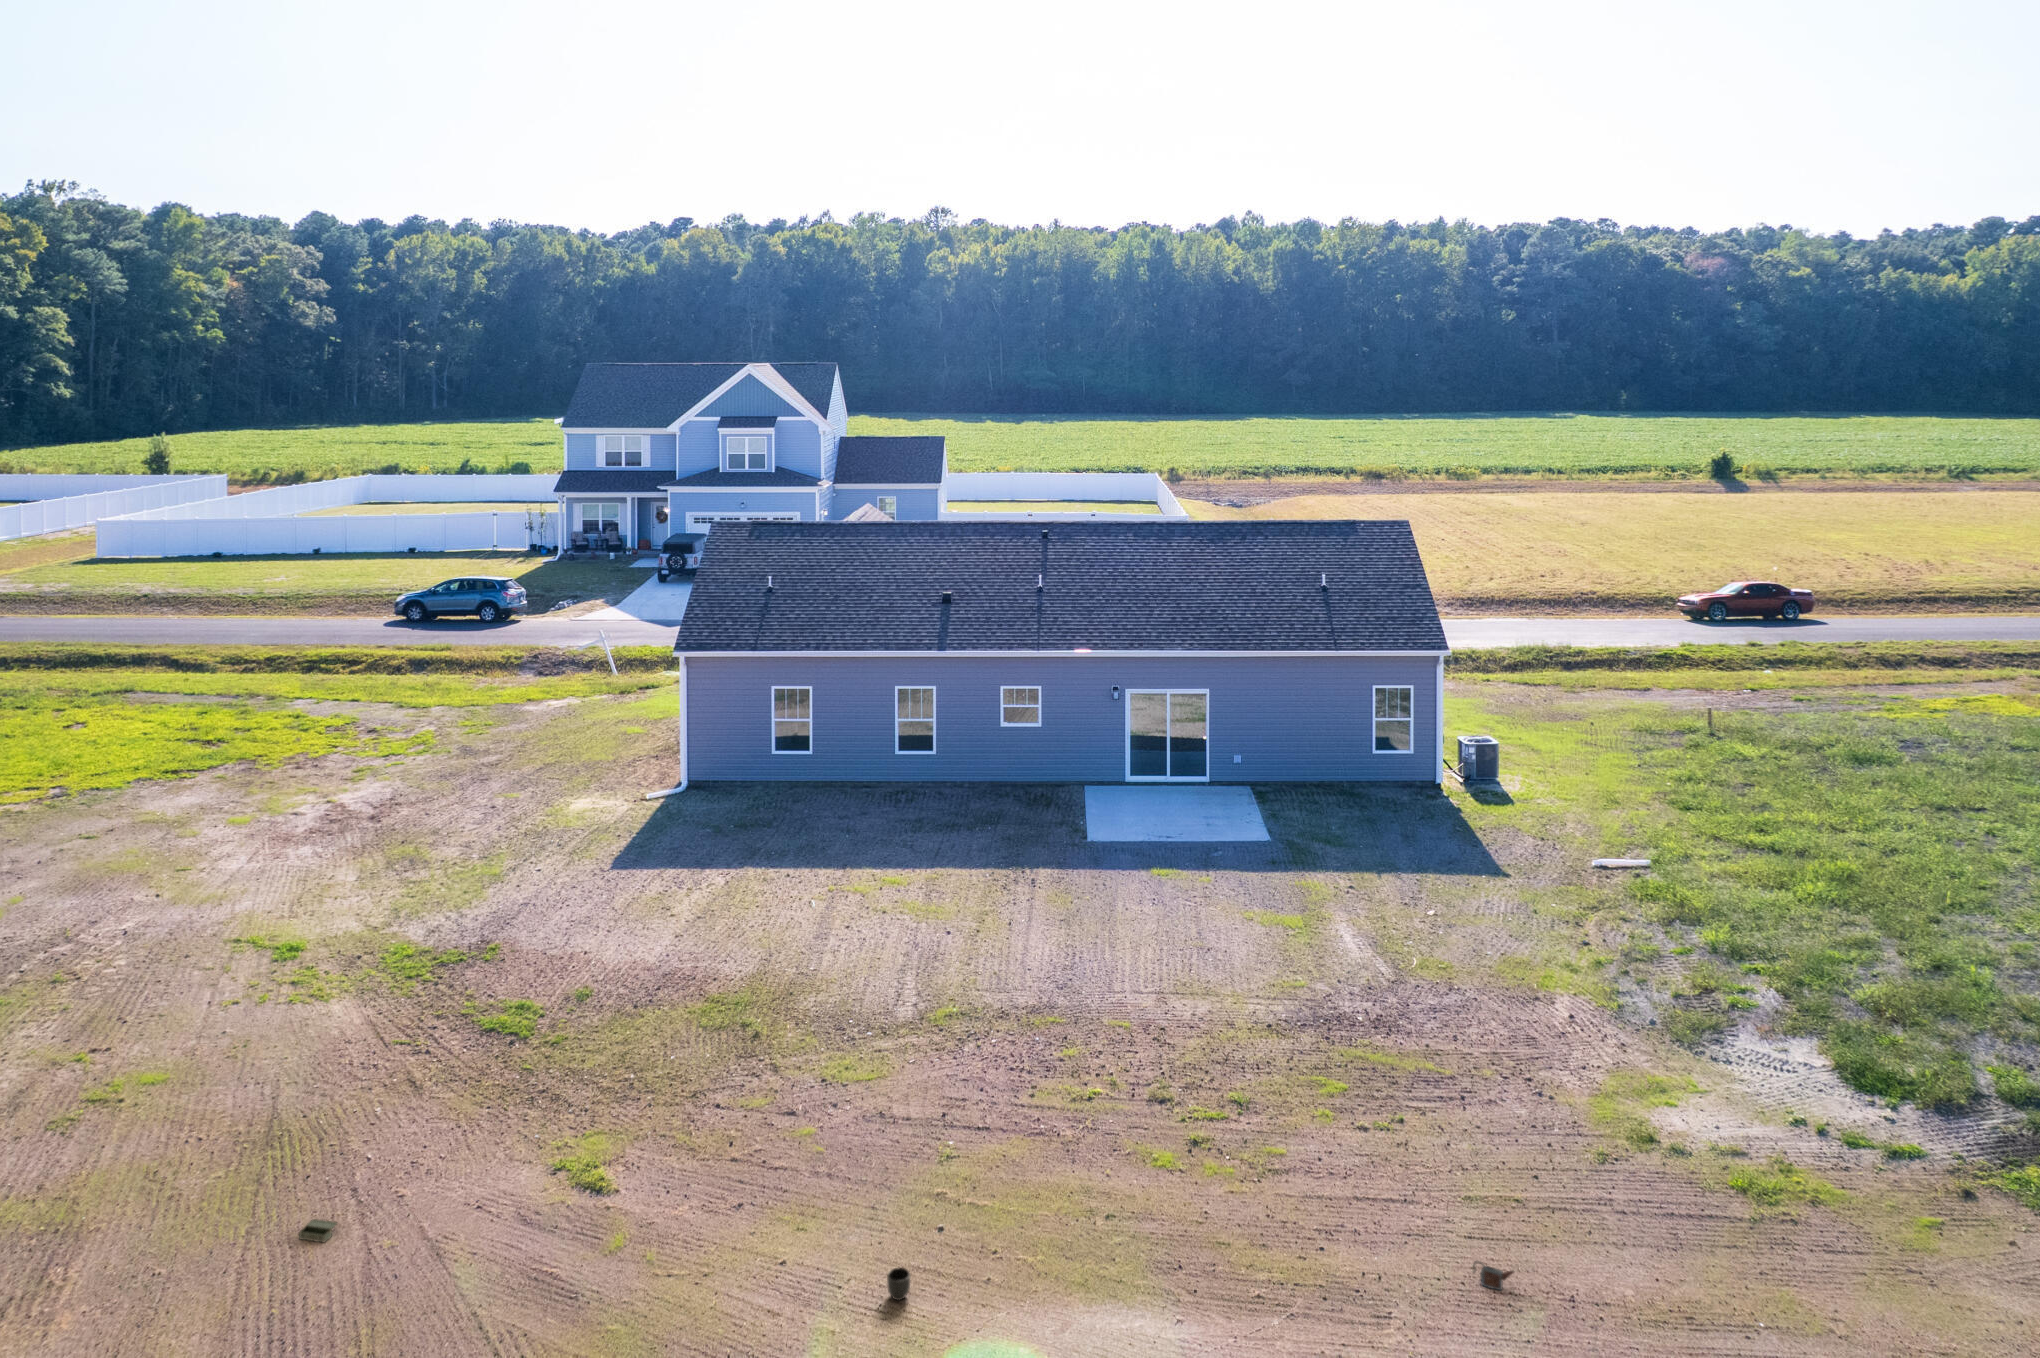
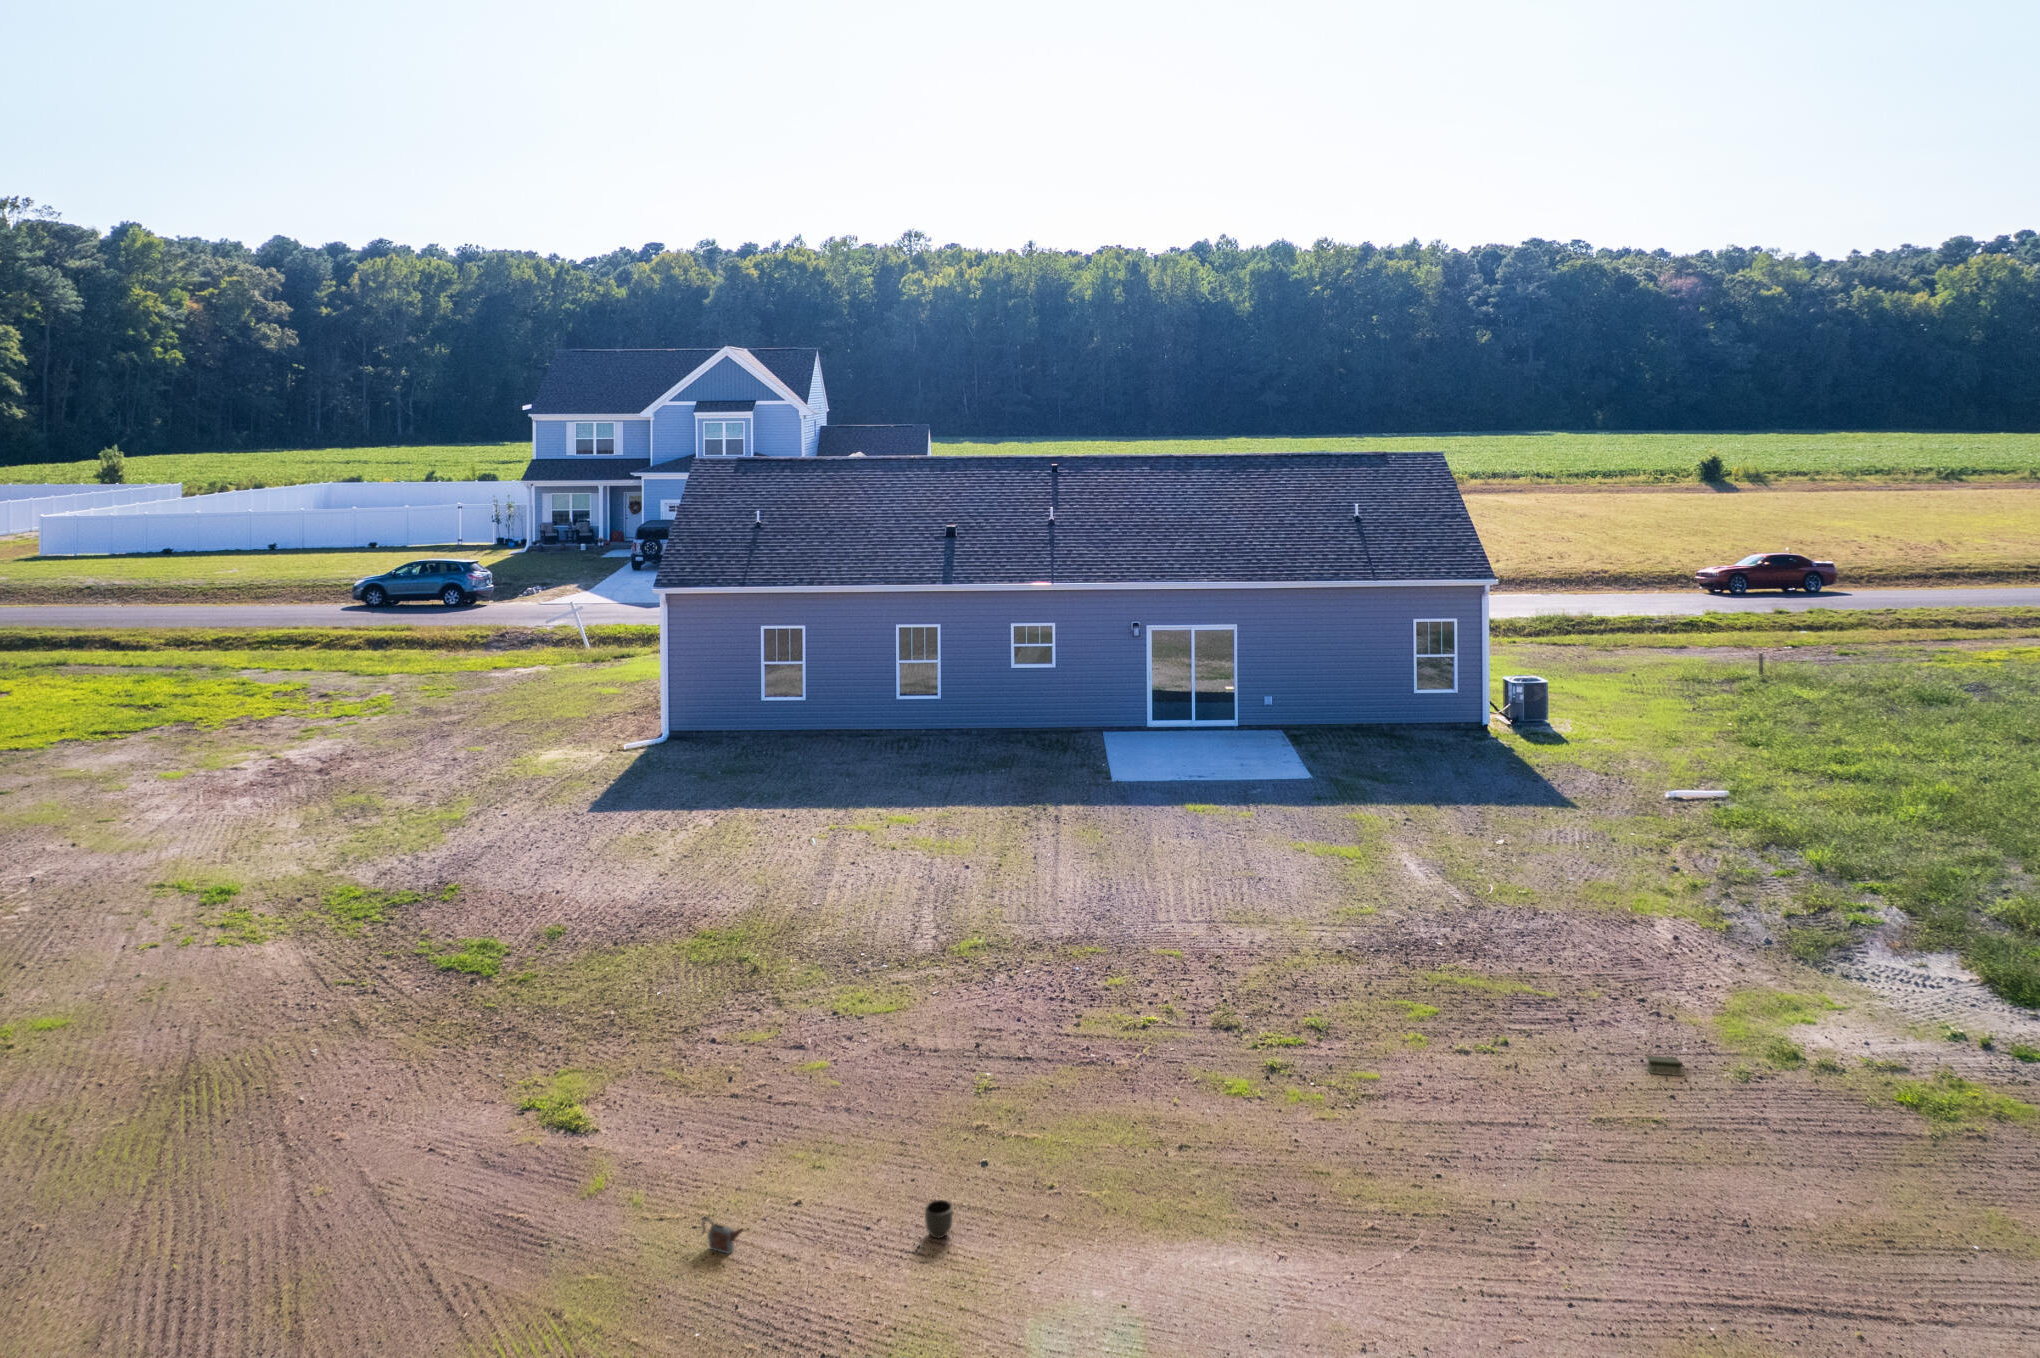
toolbox: present [299,1219,337,1242] -> present [1646,1055,1682,1076]
watering can: present [1473,1261,1514,1290] -> present [702,1218,743,1254]

